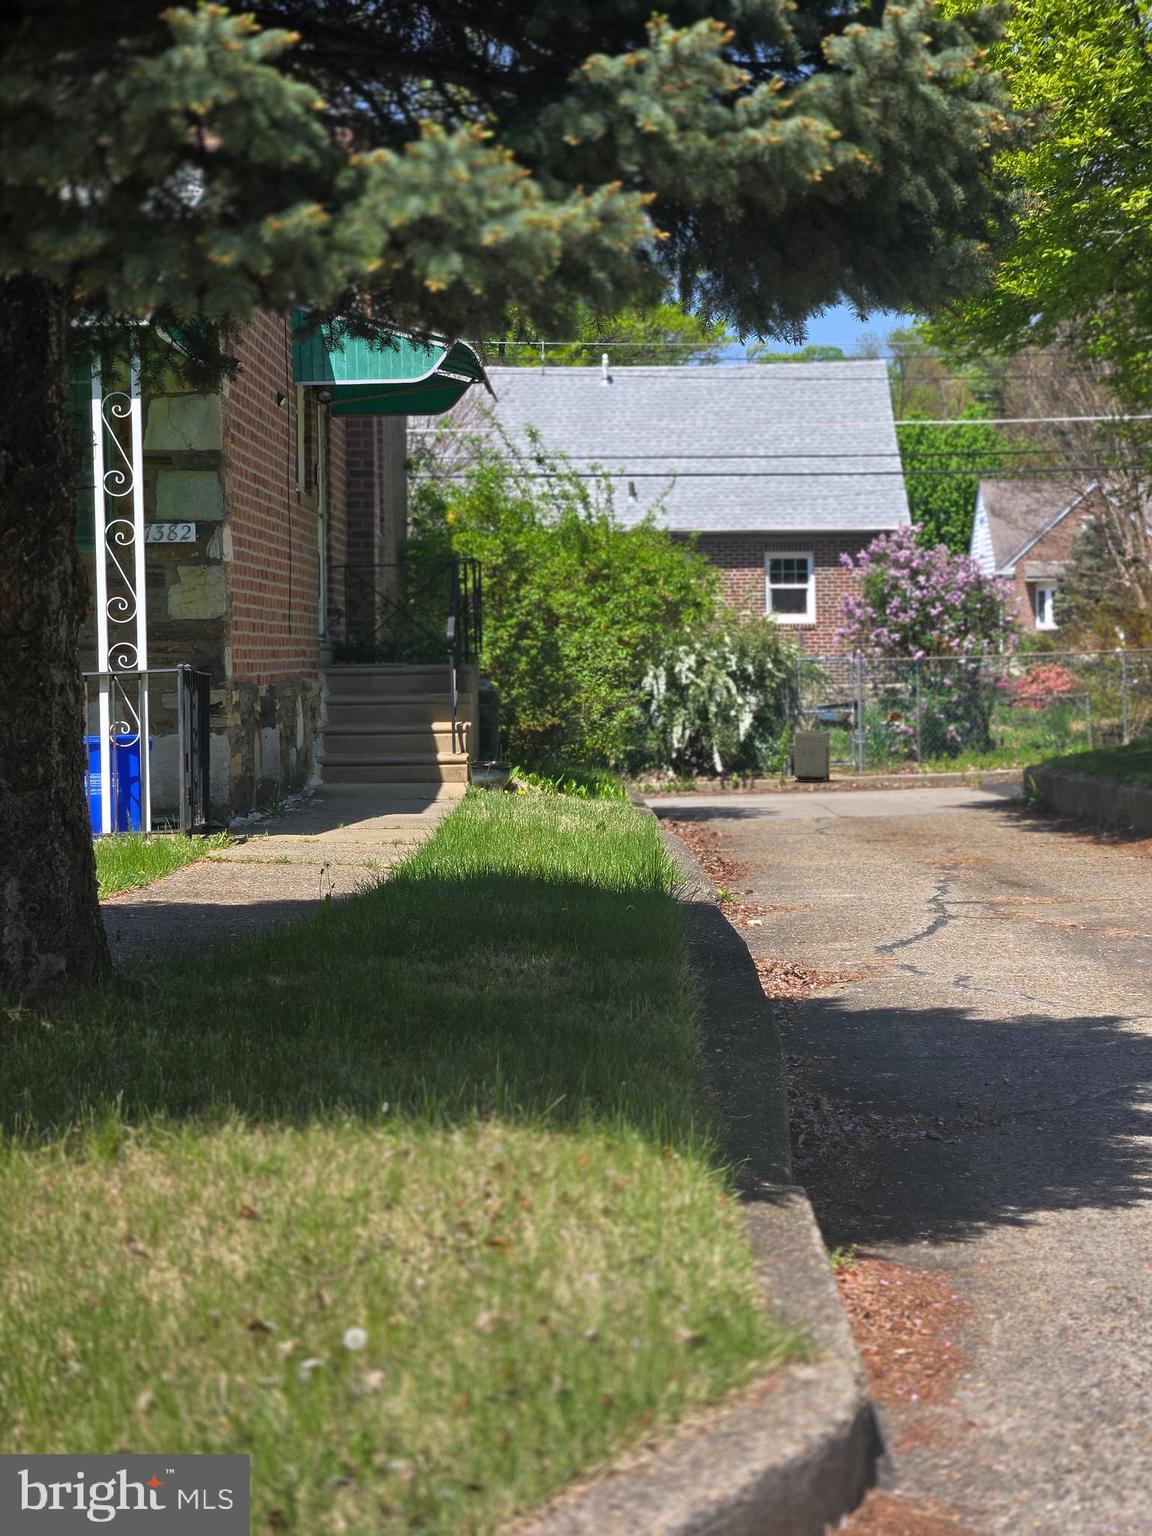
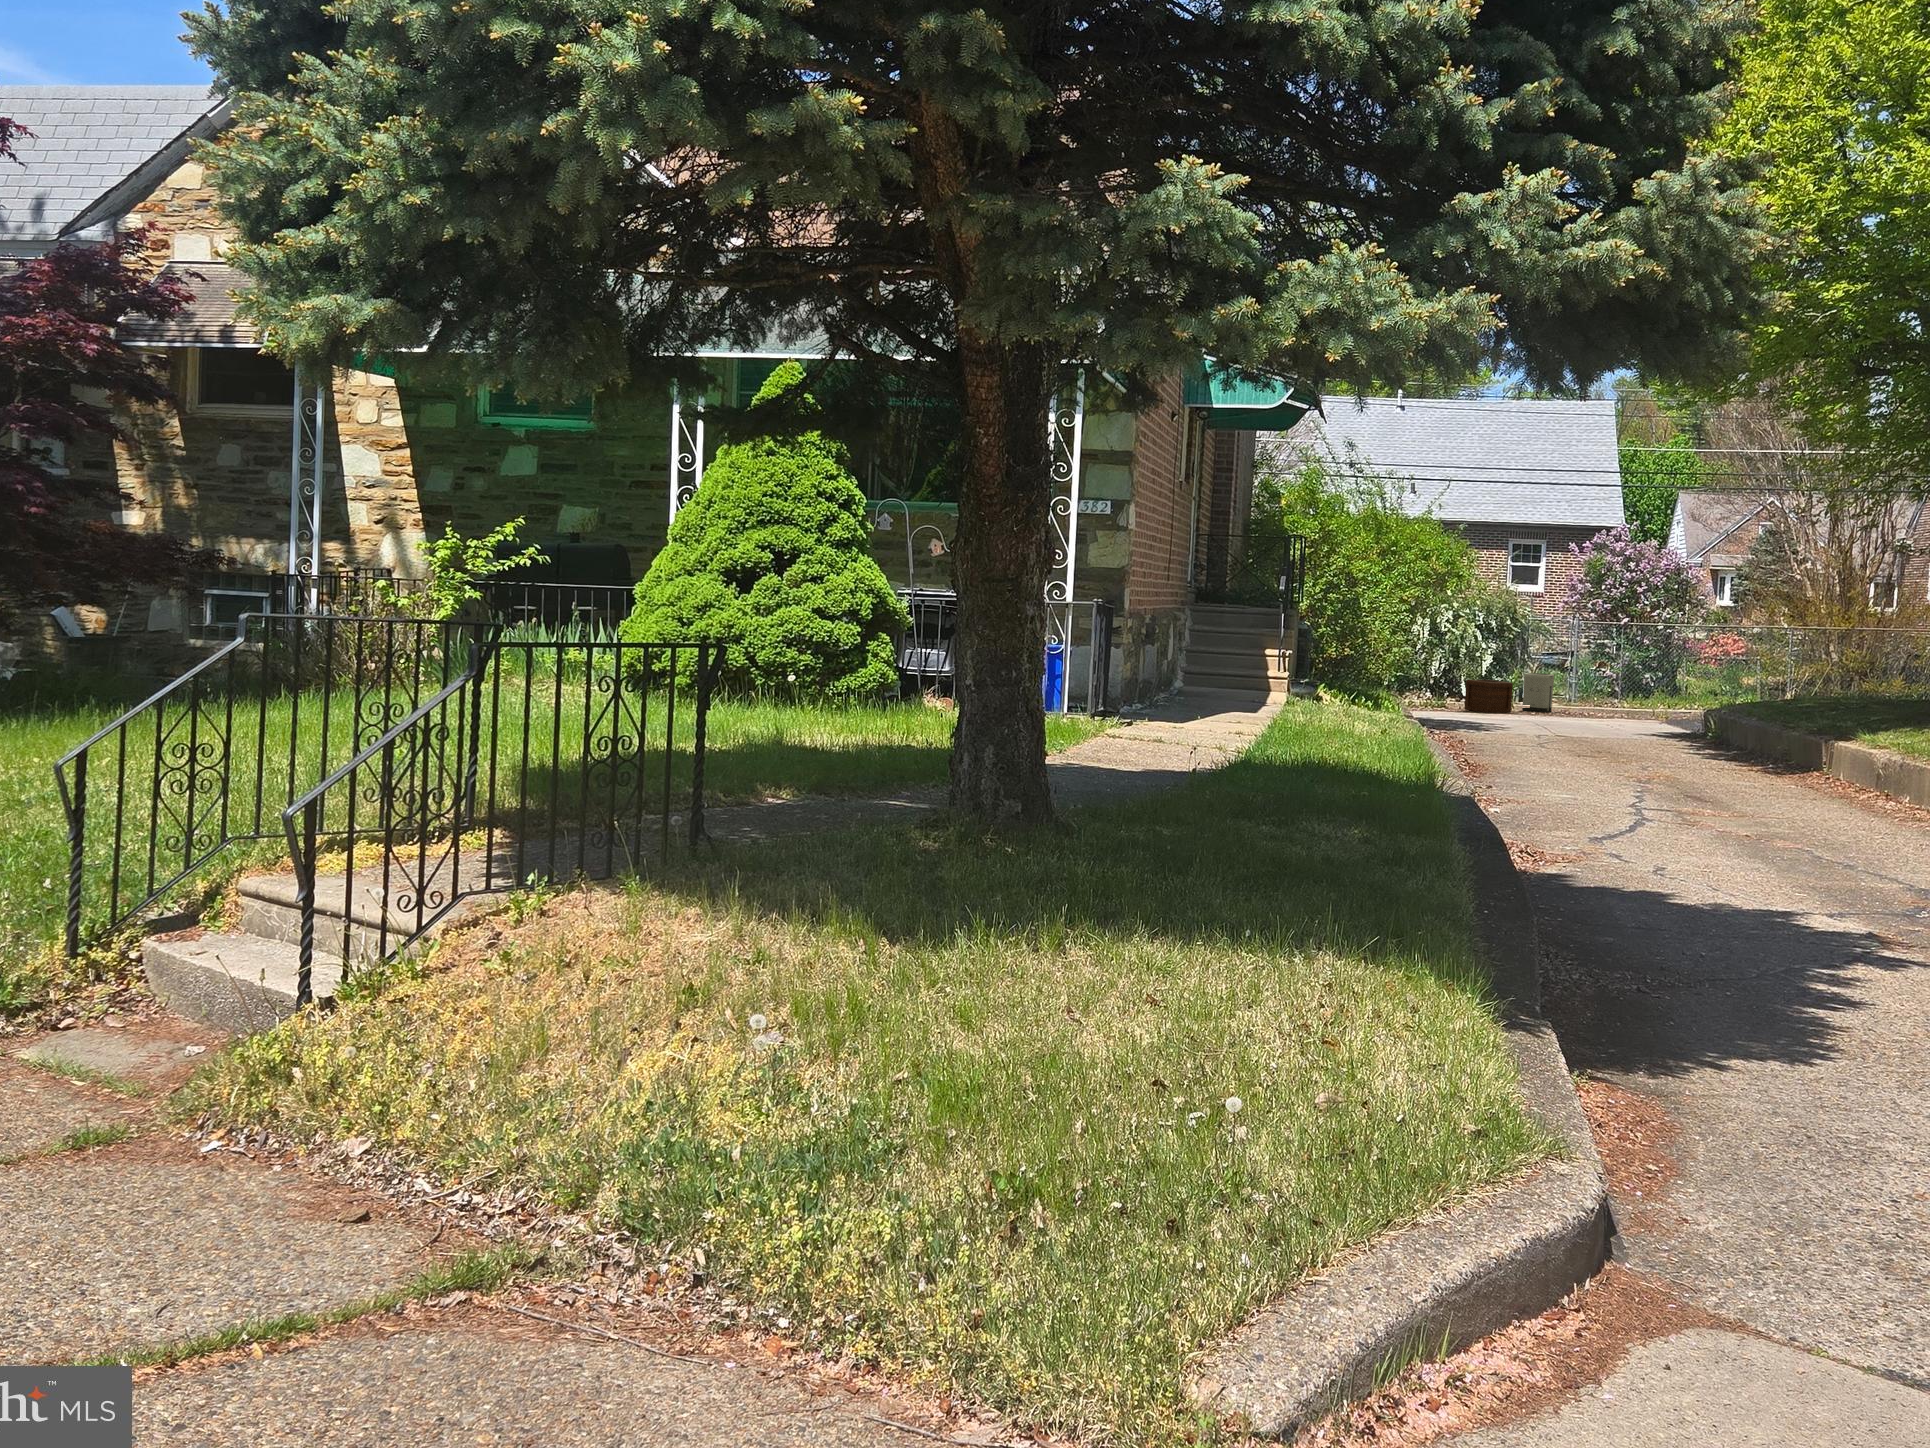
wooden crate: none [722,744,780,788] -> present [1465,680,1513,713]

